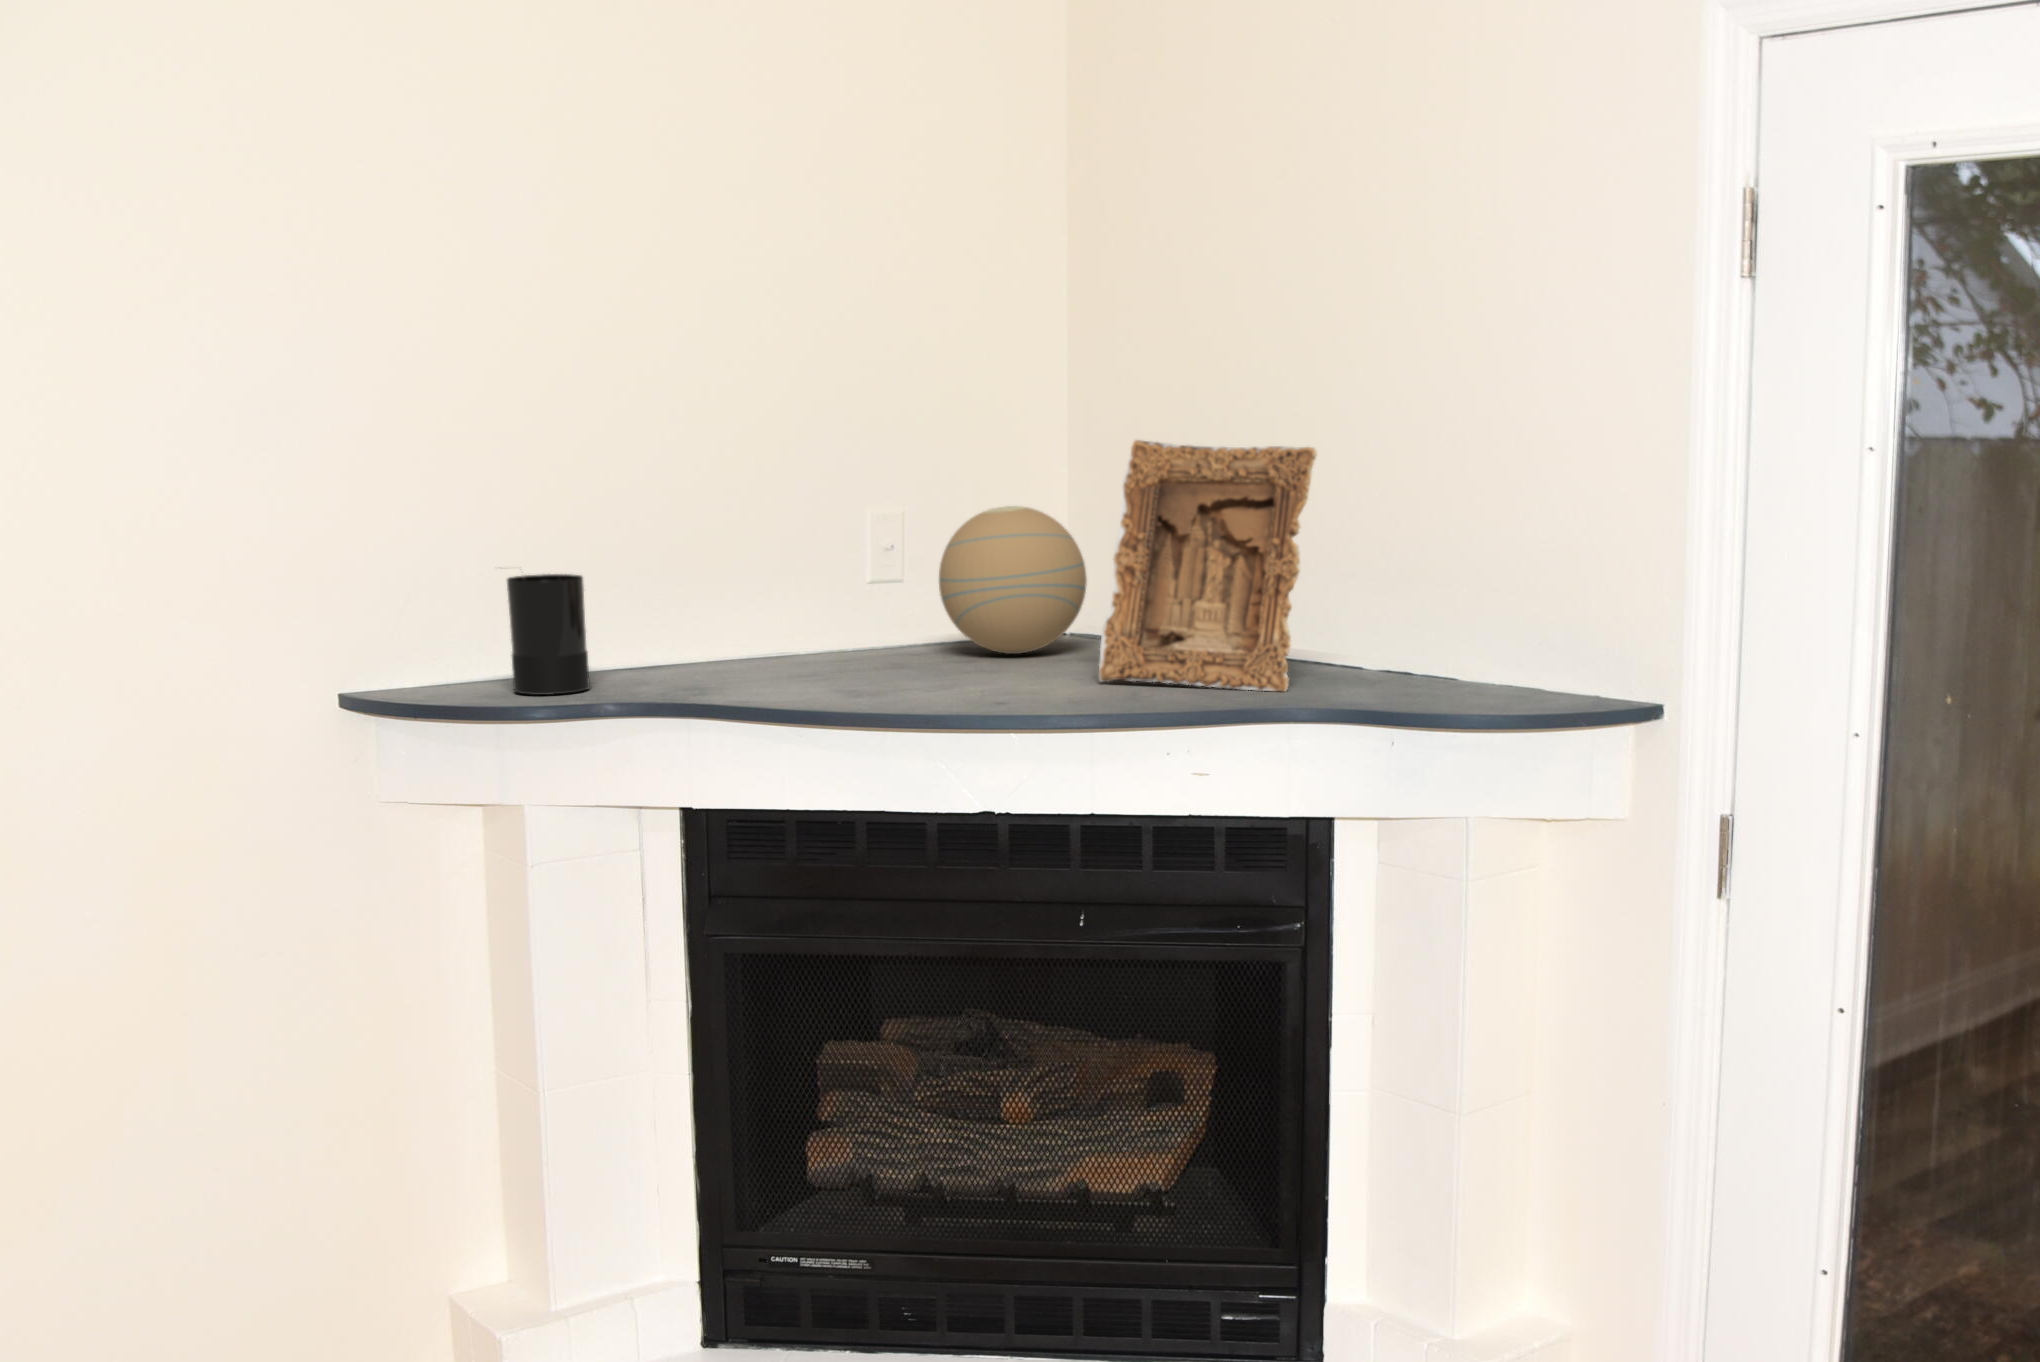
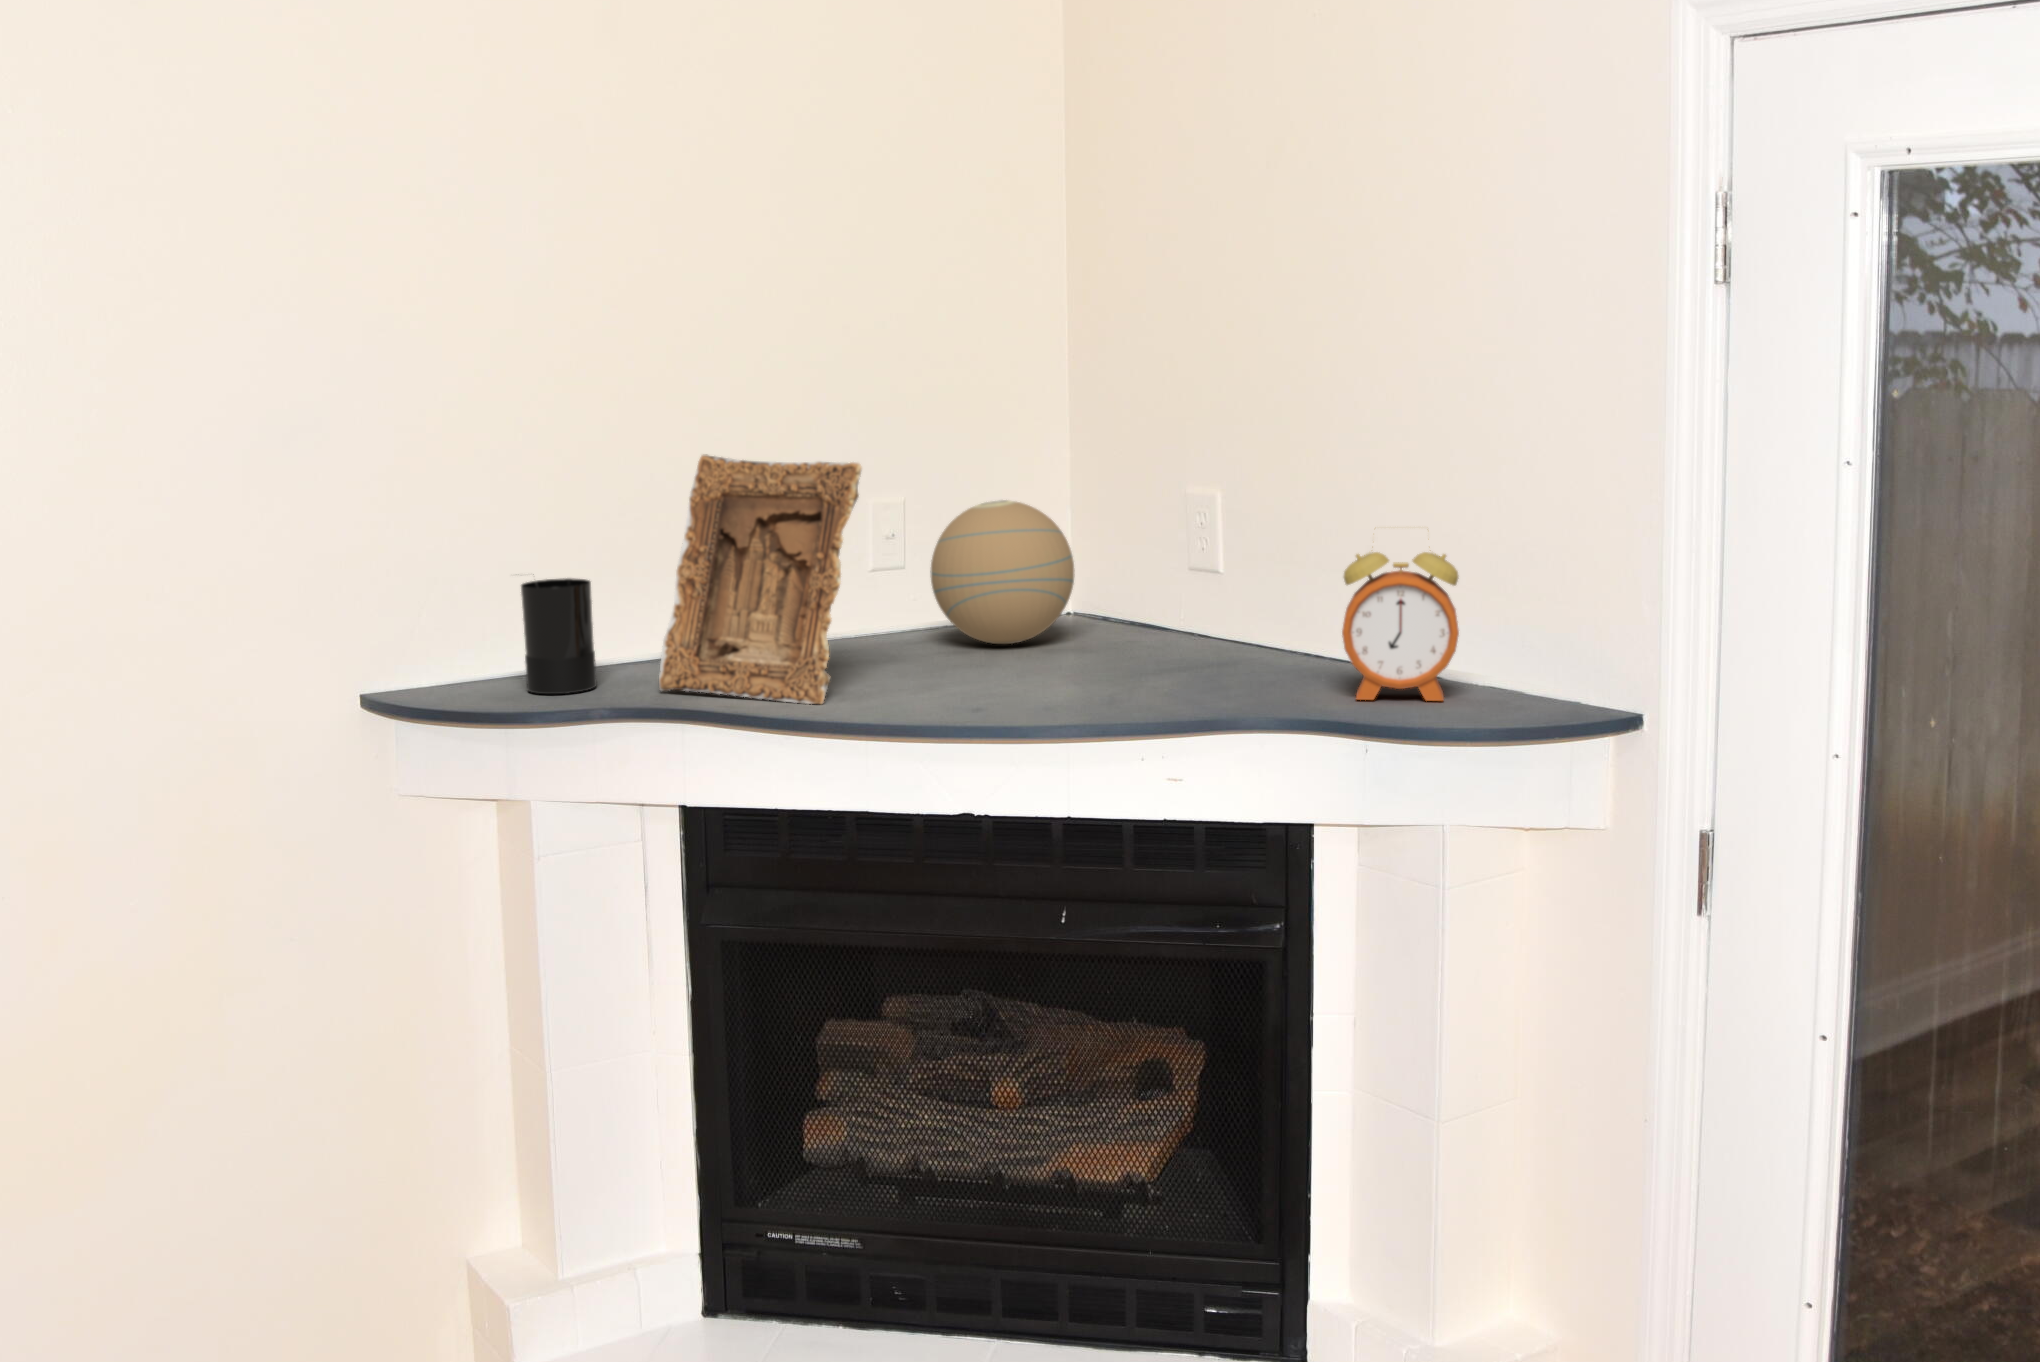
picture frame: present [1099,440,1317,691] -> present [659,454,862,704]
alarm clock: none [1368,521,1484,696] -> present [1342,552,1459,701]

